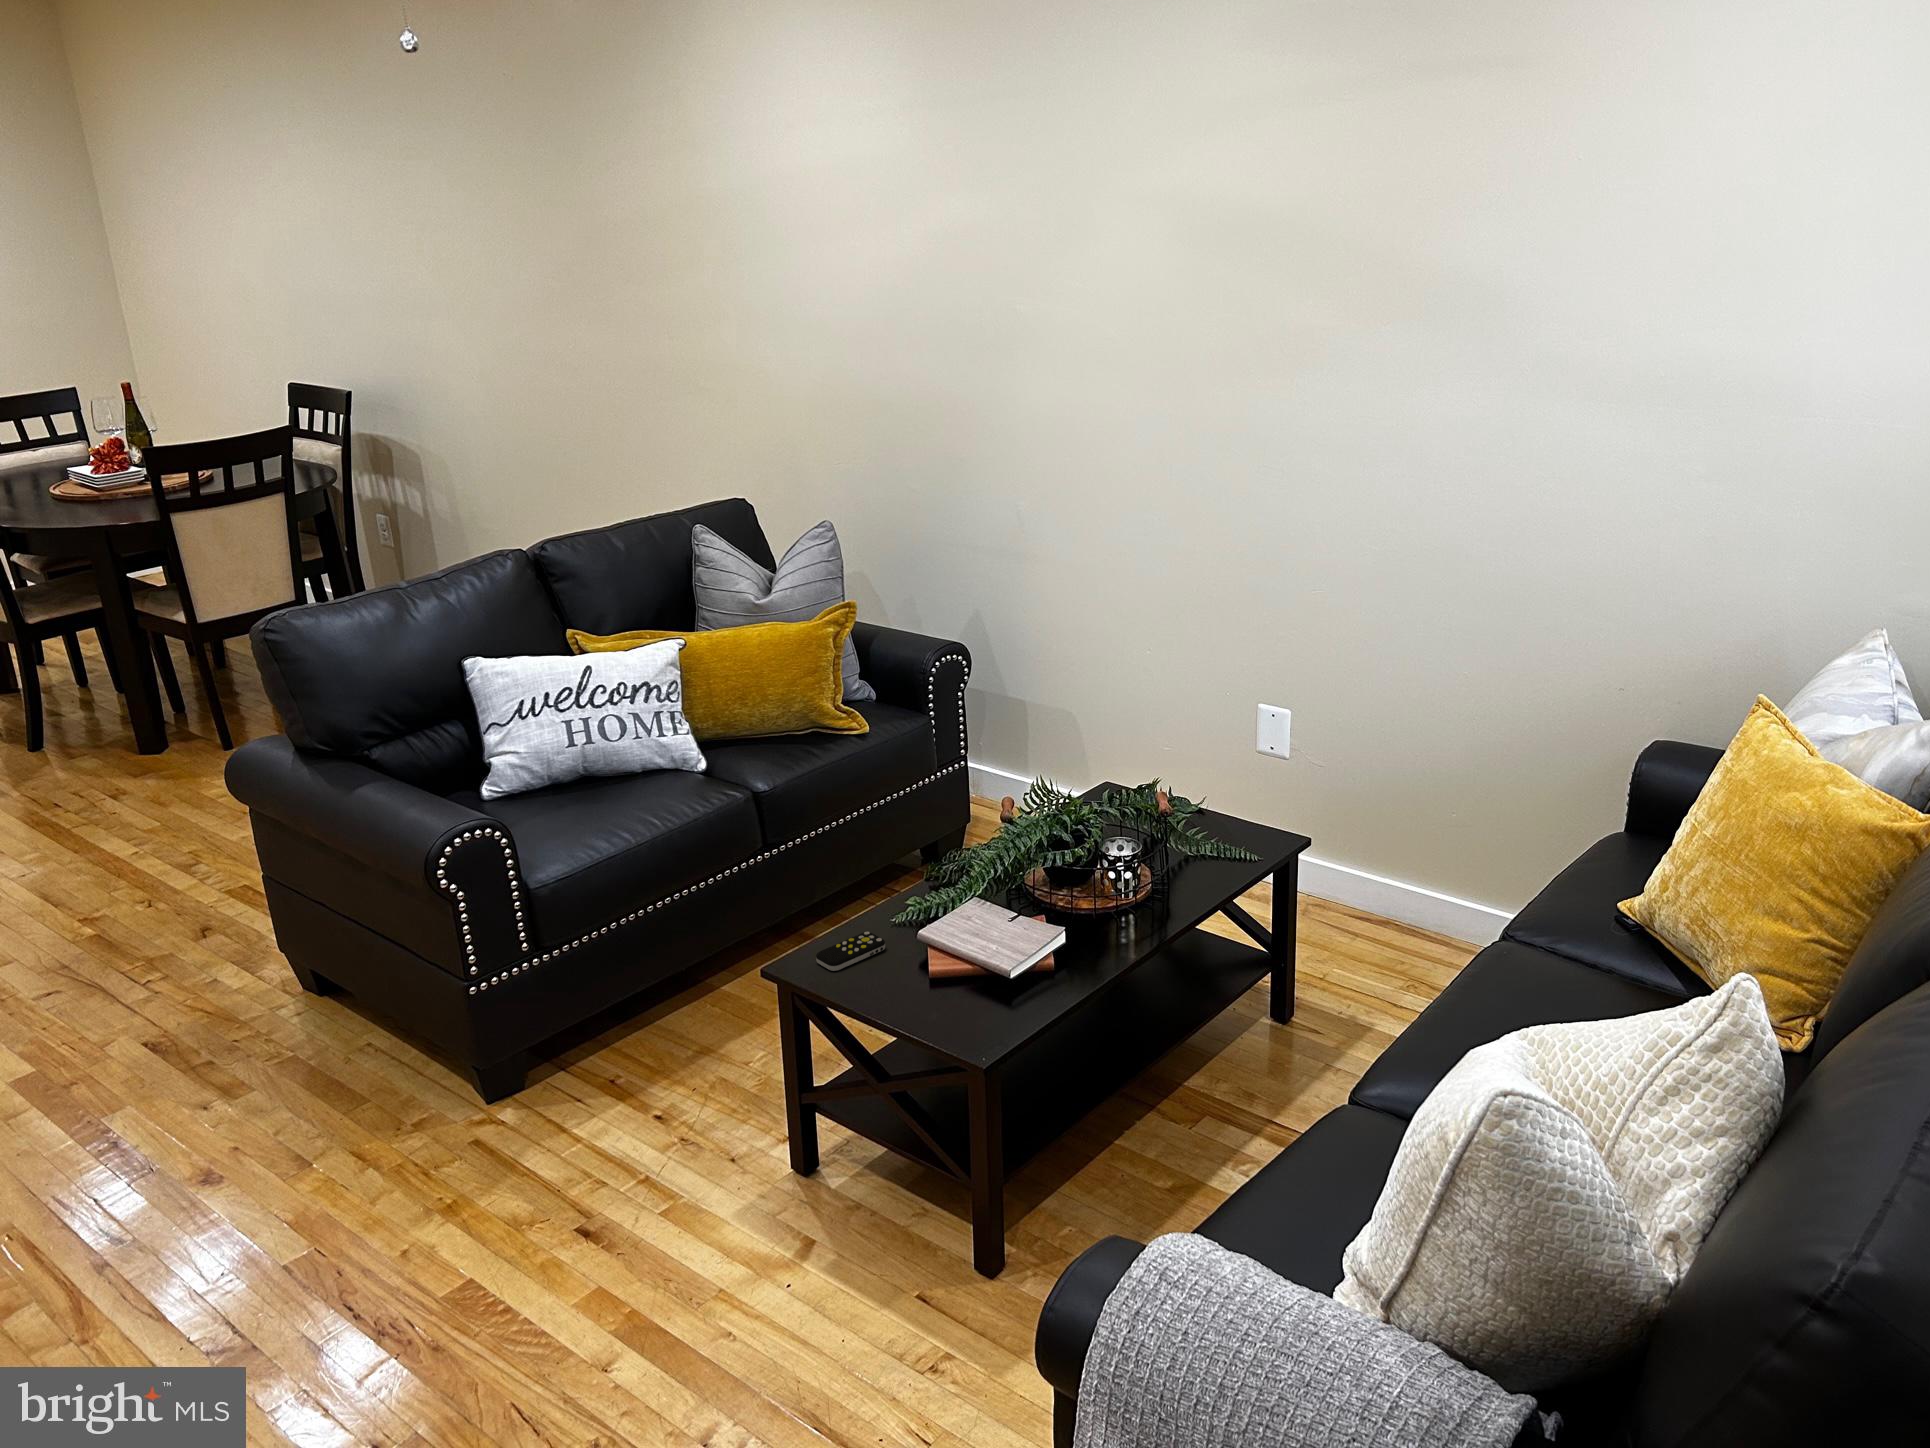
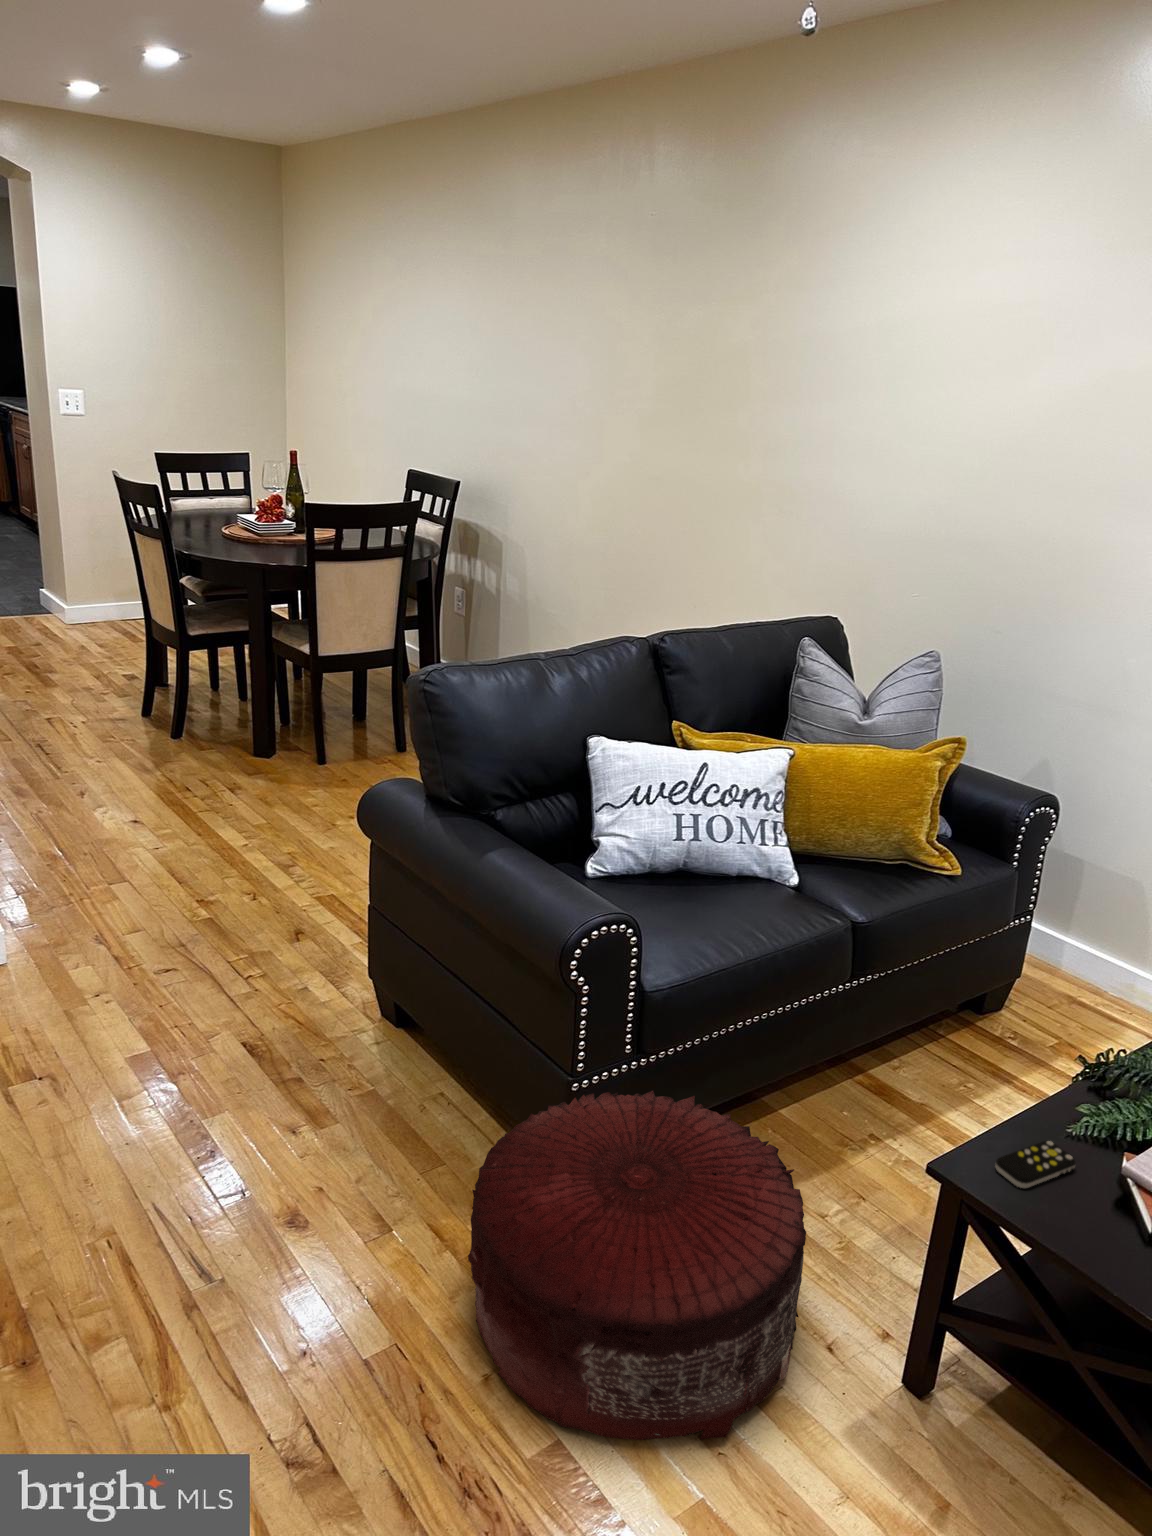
pouf: none [367,974,706,1270] -> present [468,1091,806,1440]

